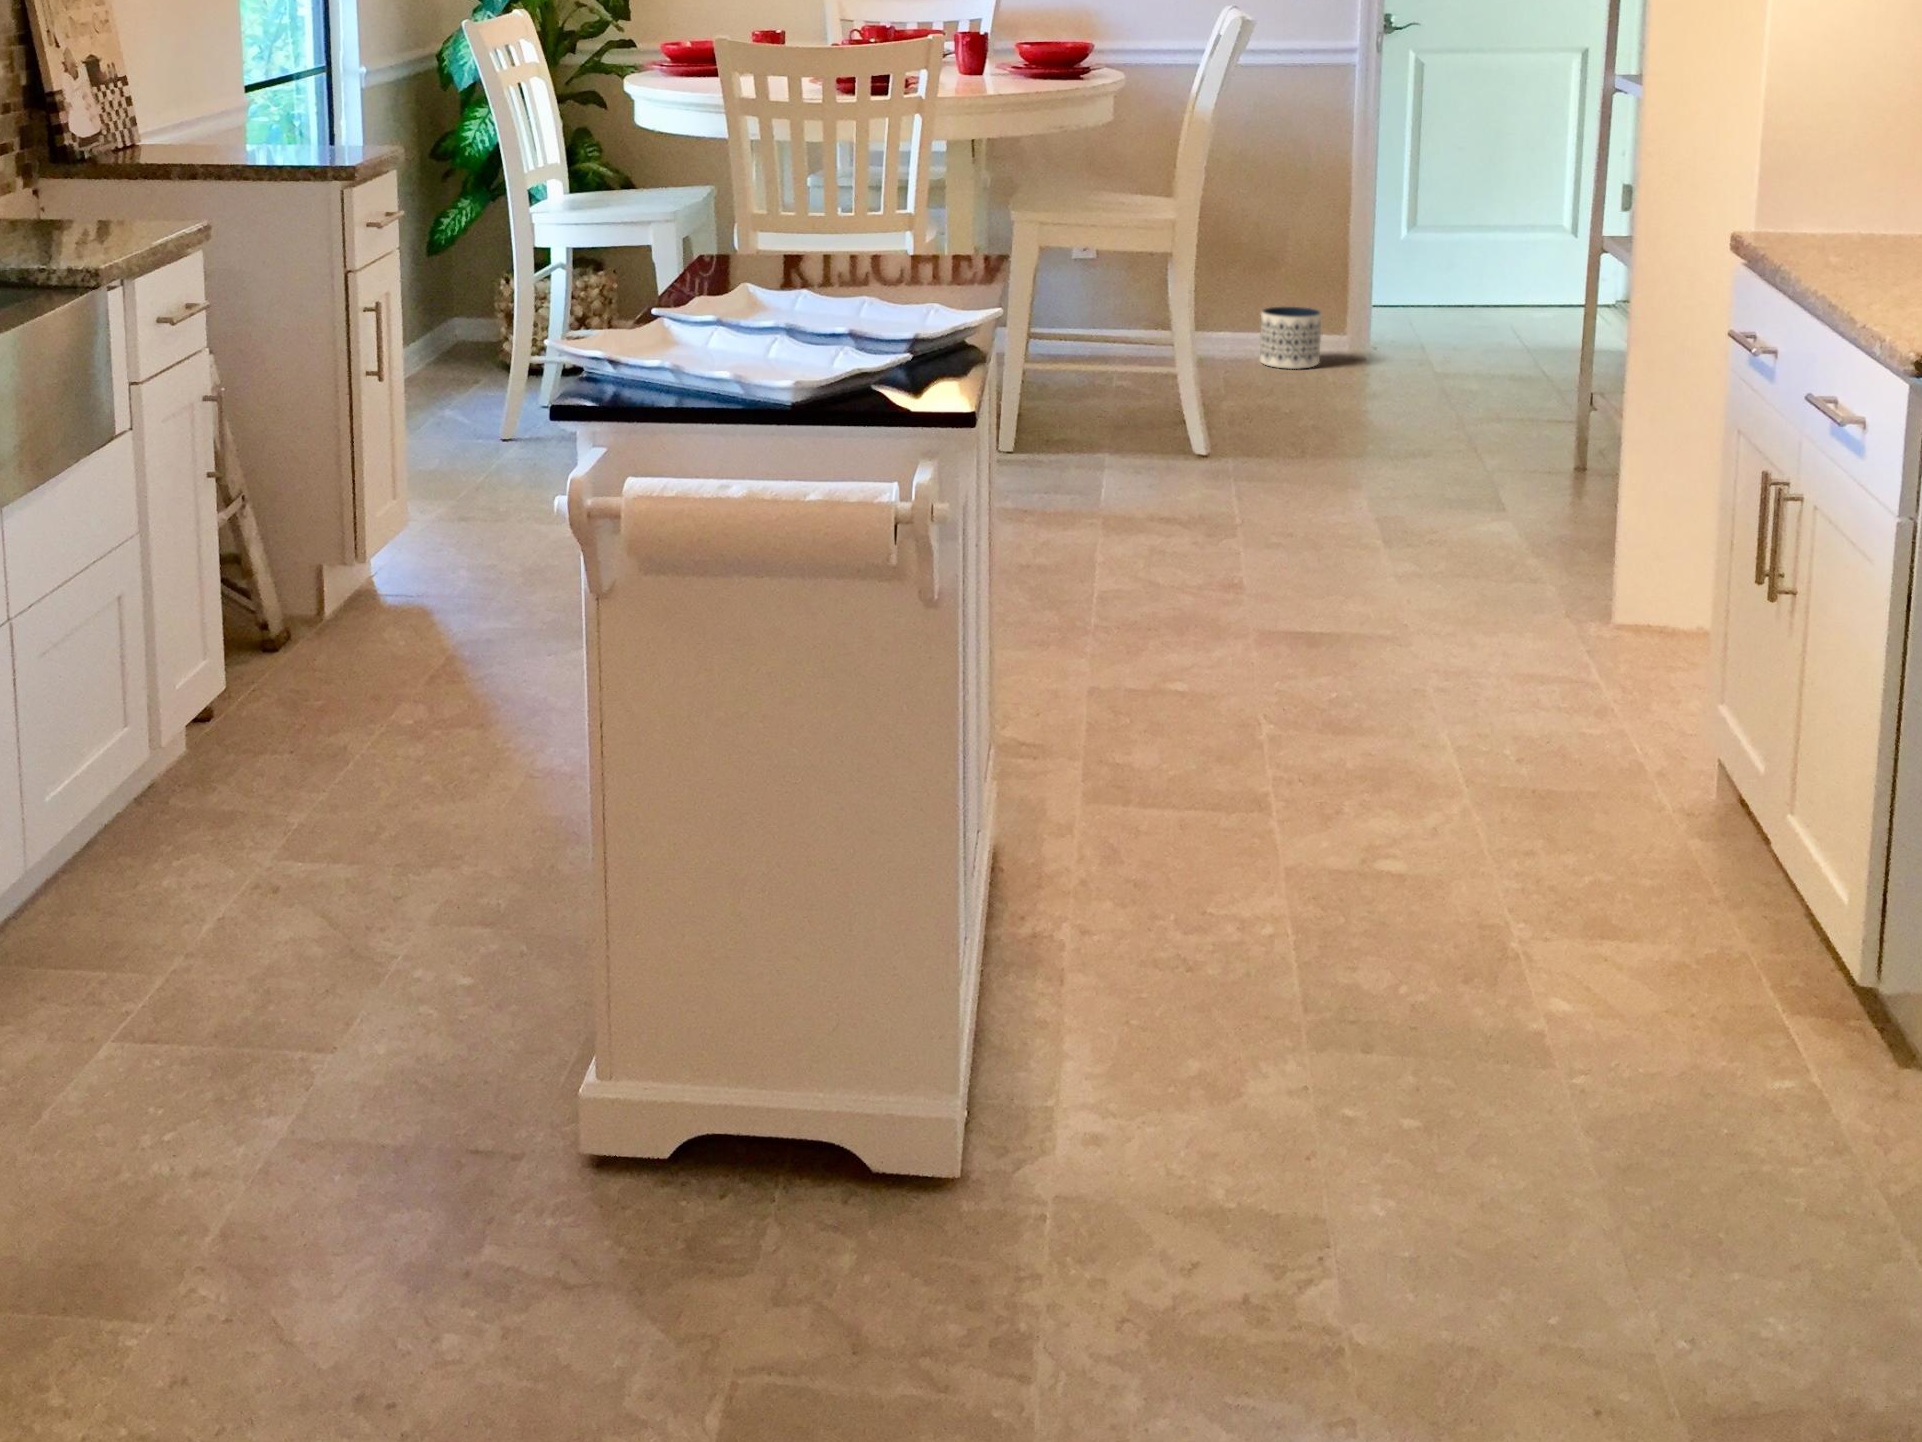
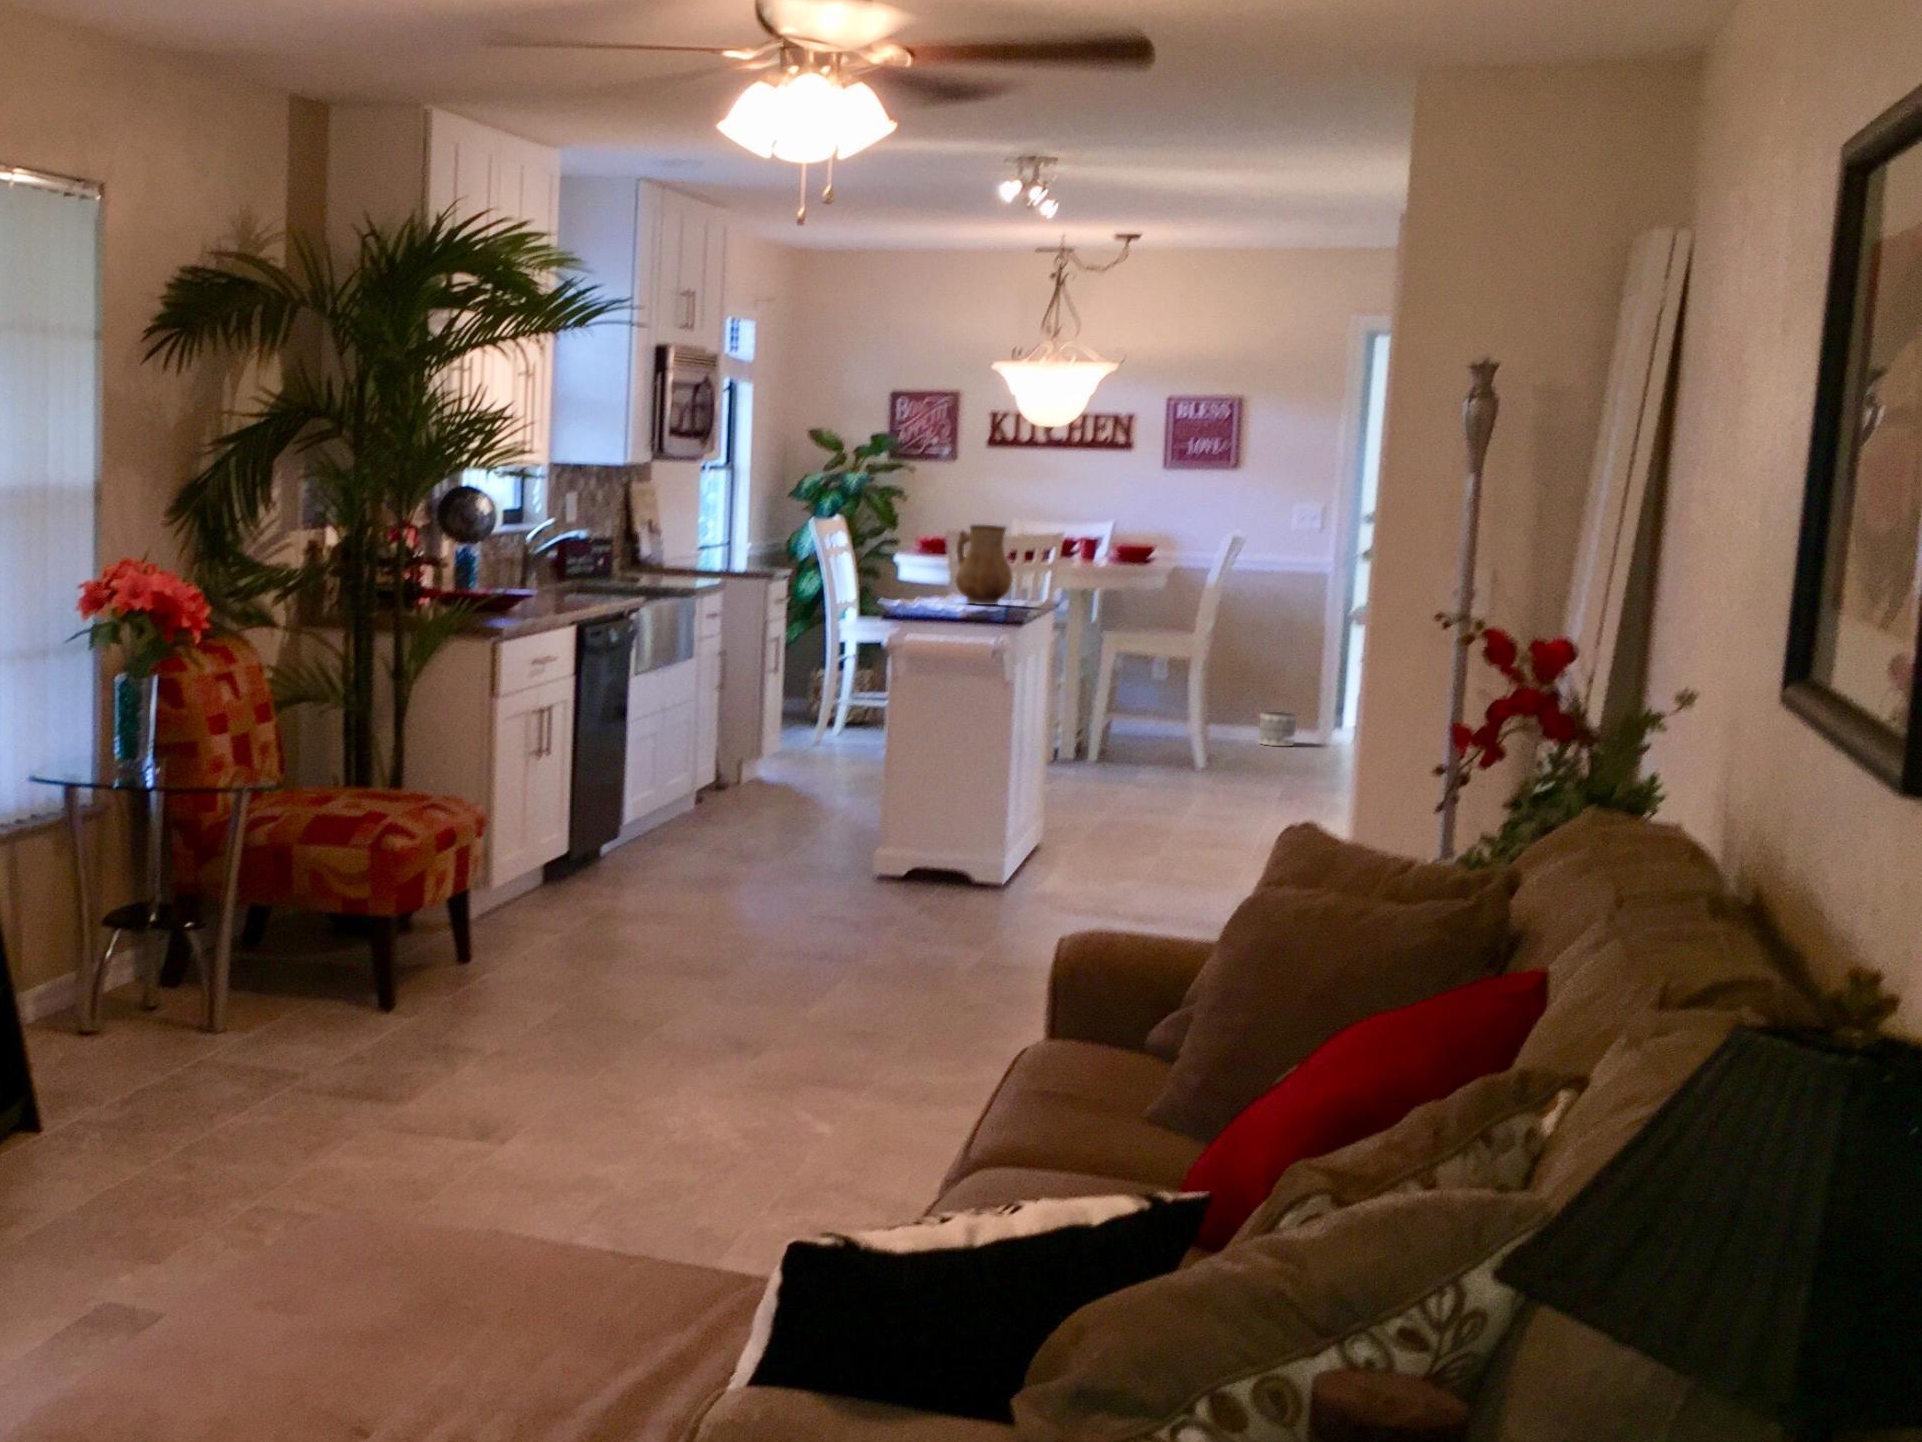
ceramic pitcher: none [750,90,914,326] -> present [955,525,1013,605]

